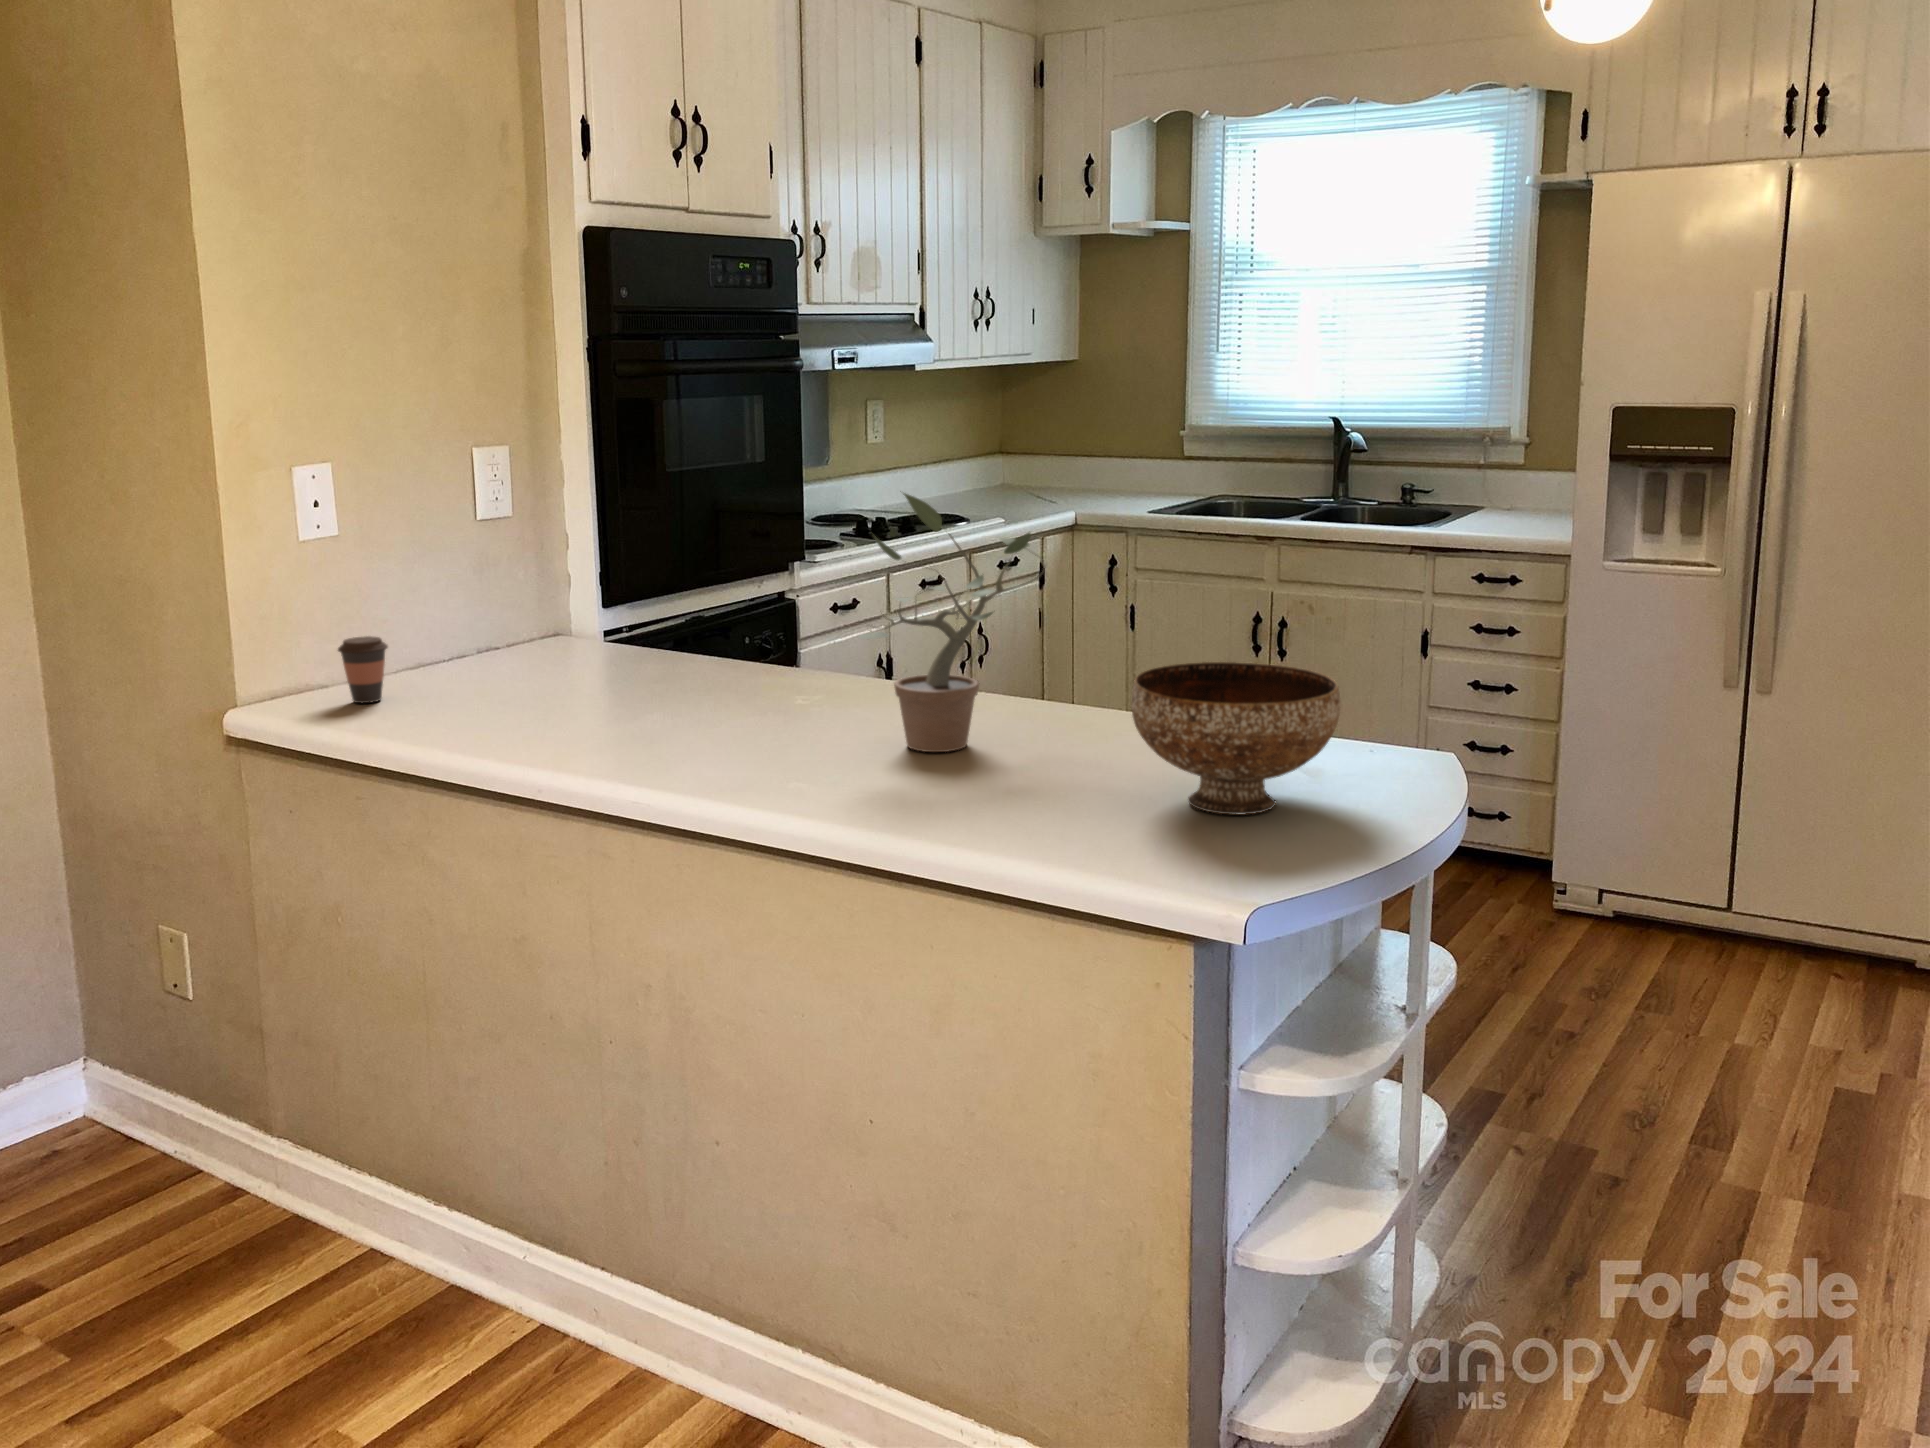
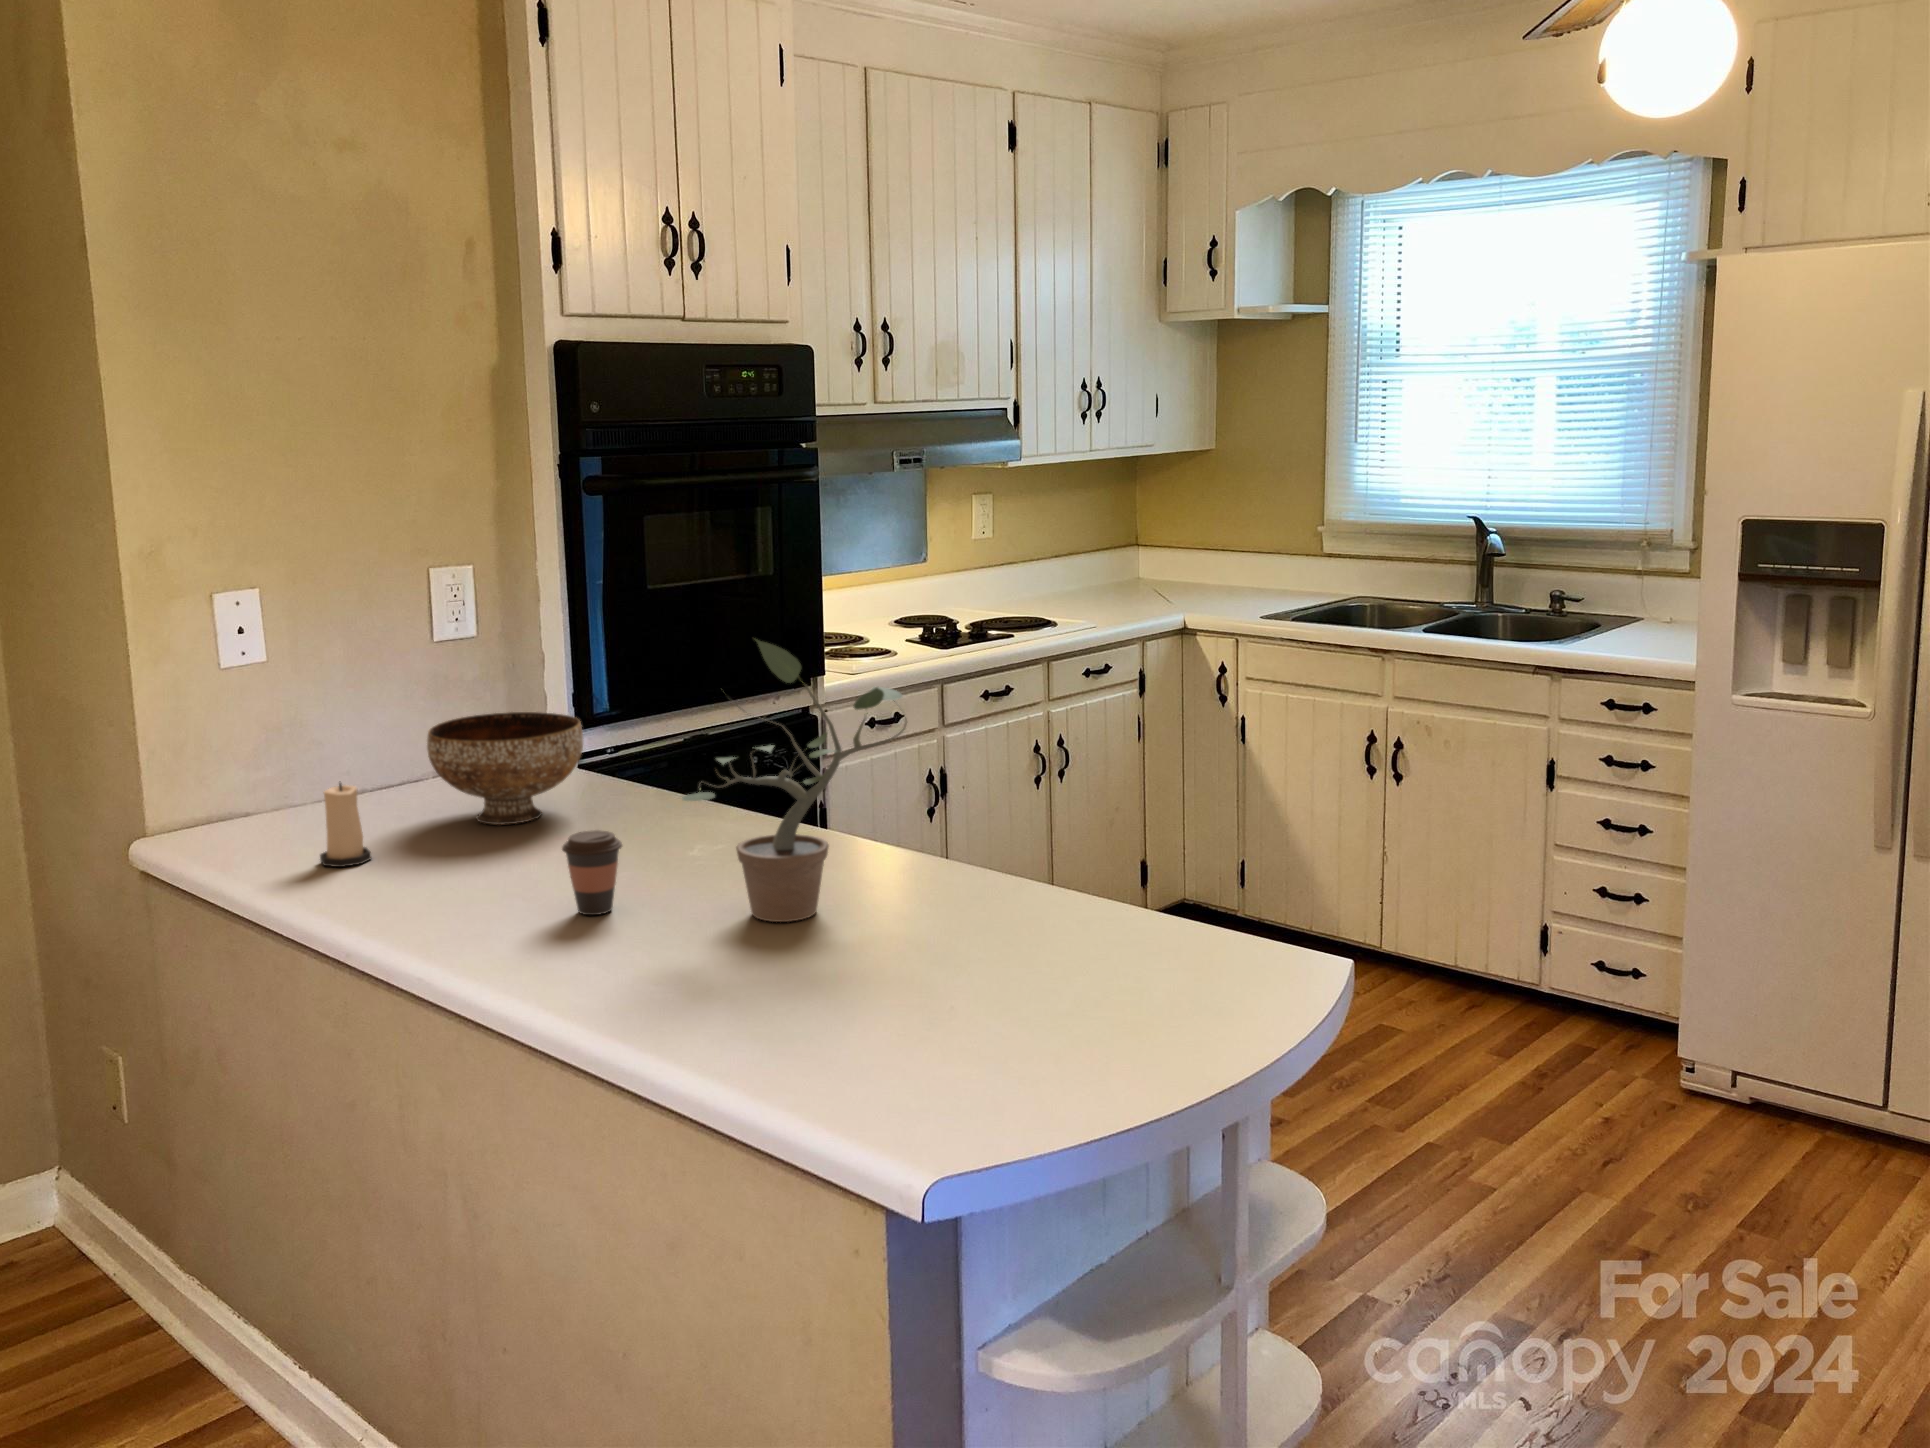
coffee cup: present [338,636,388,703] -> present [562,830,622,915]
candle: none [435,647,486,731] -> present [320,783,371,867]
bowl: present [1132,662,1341,814] -> present [427,712,583,825]

